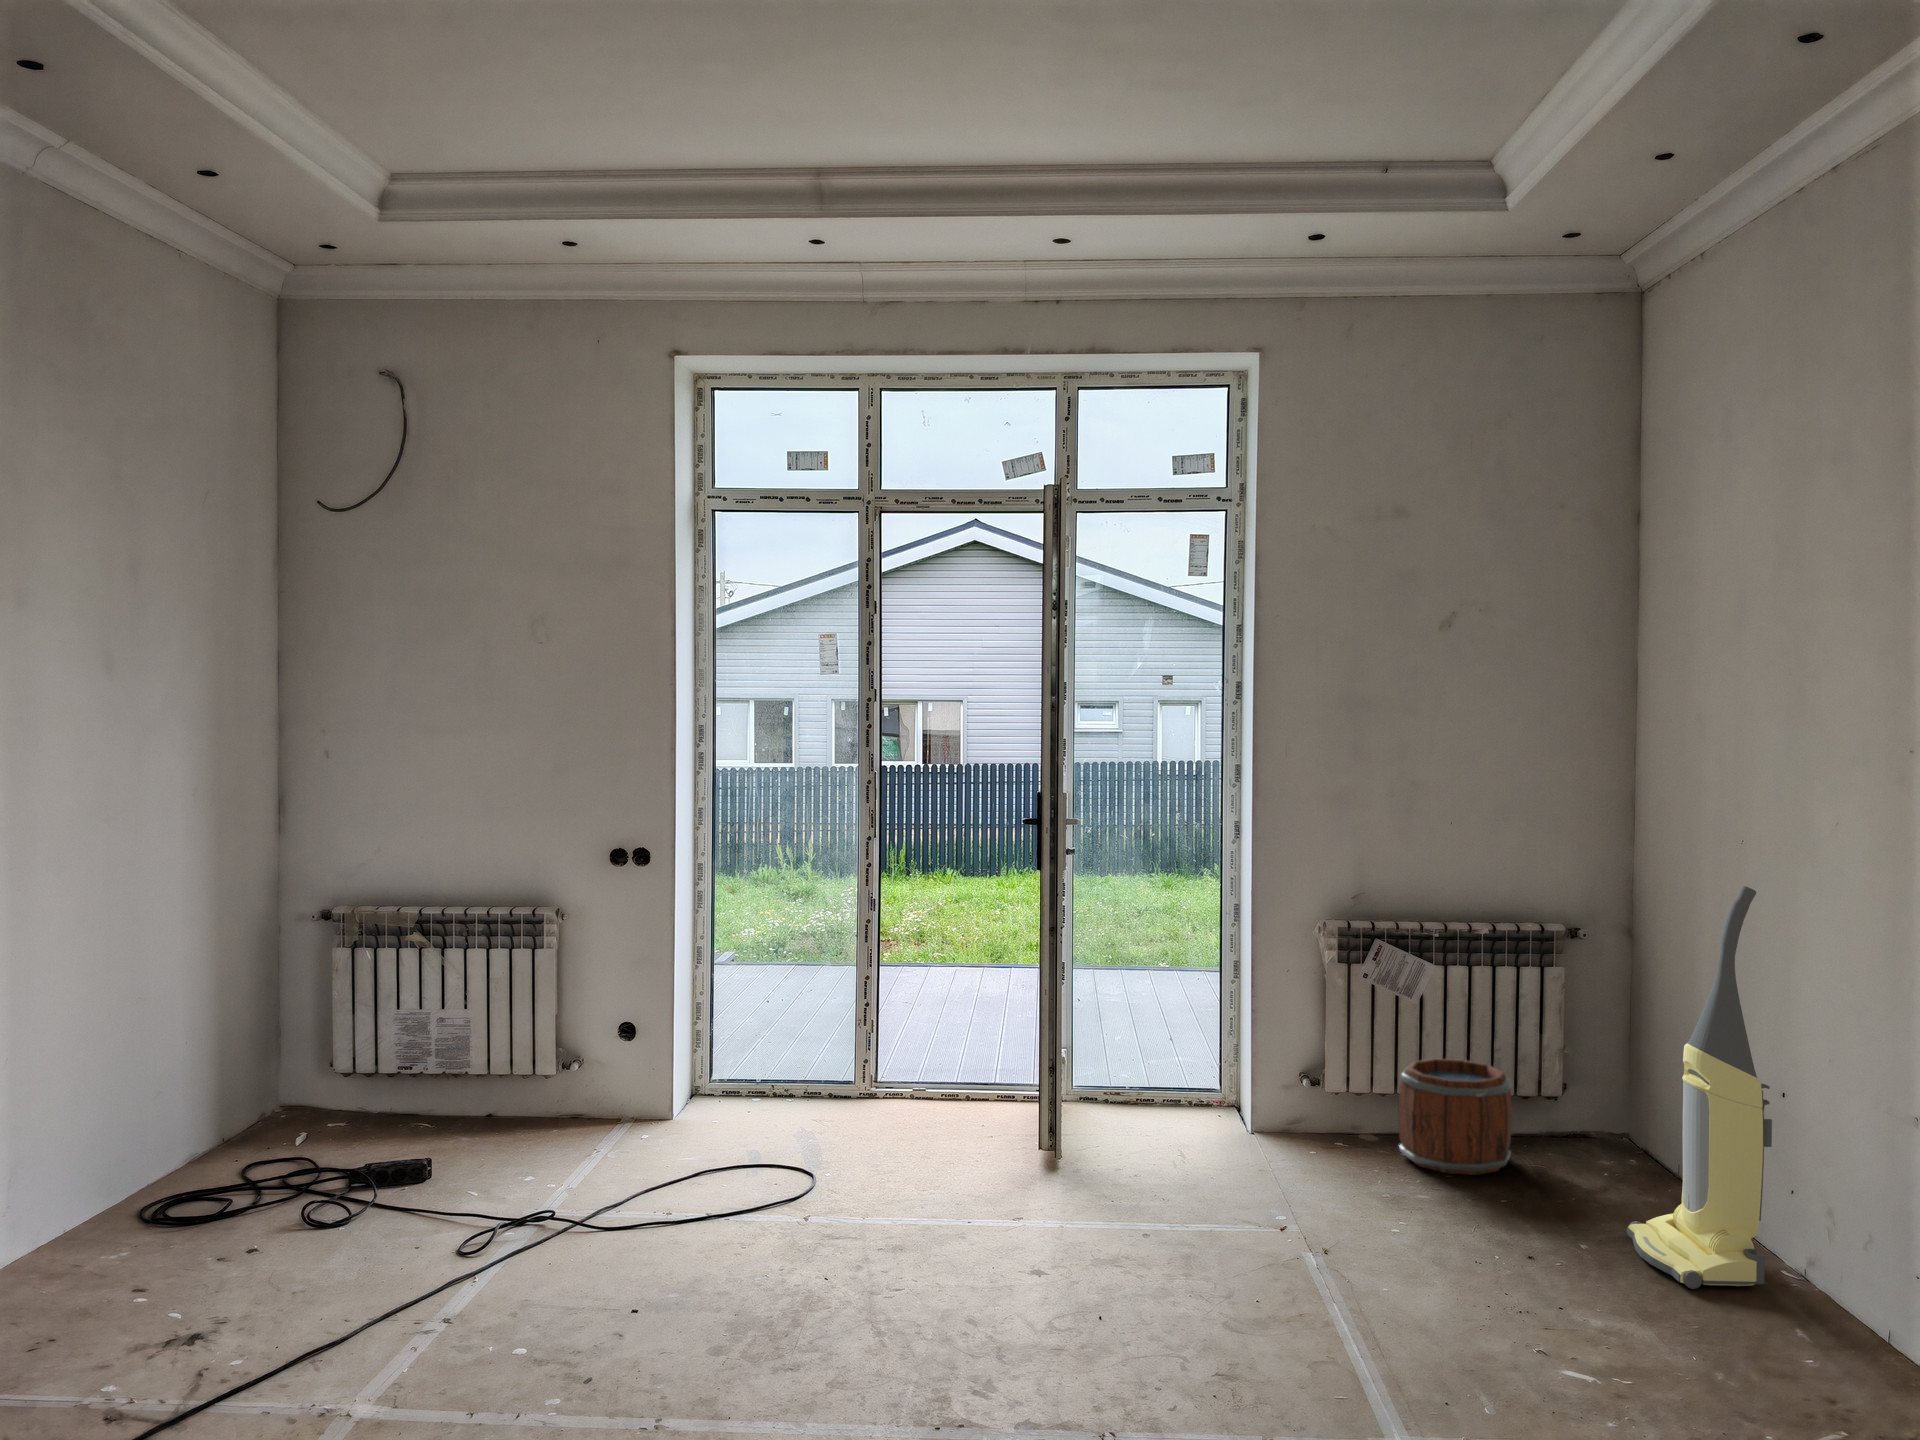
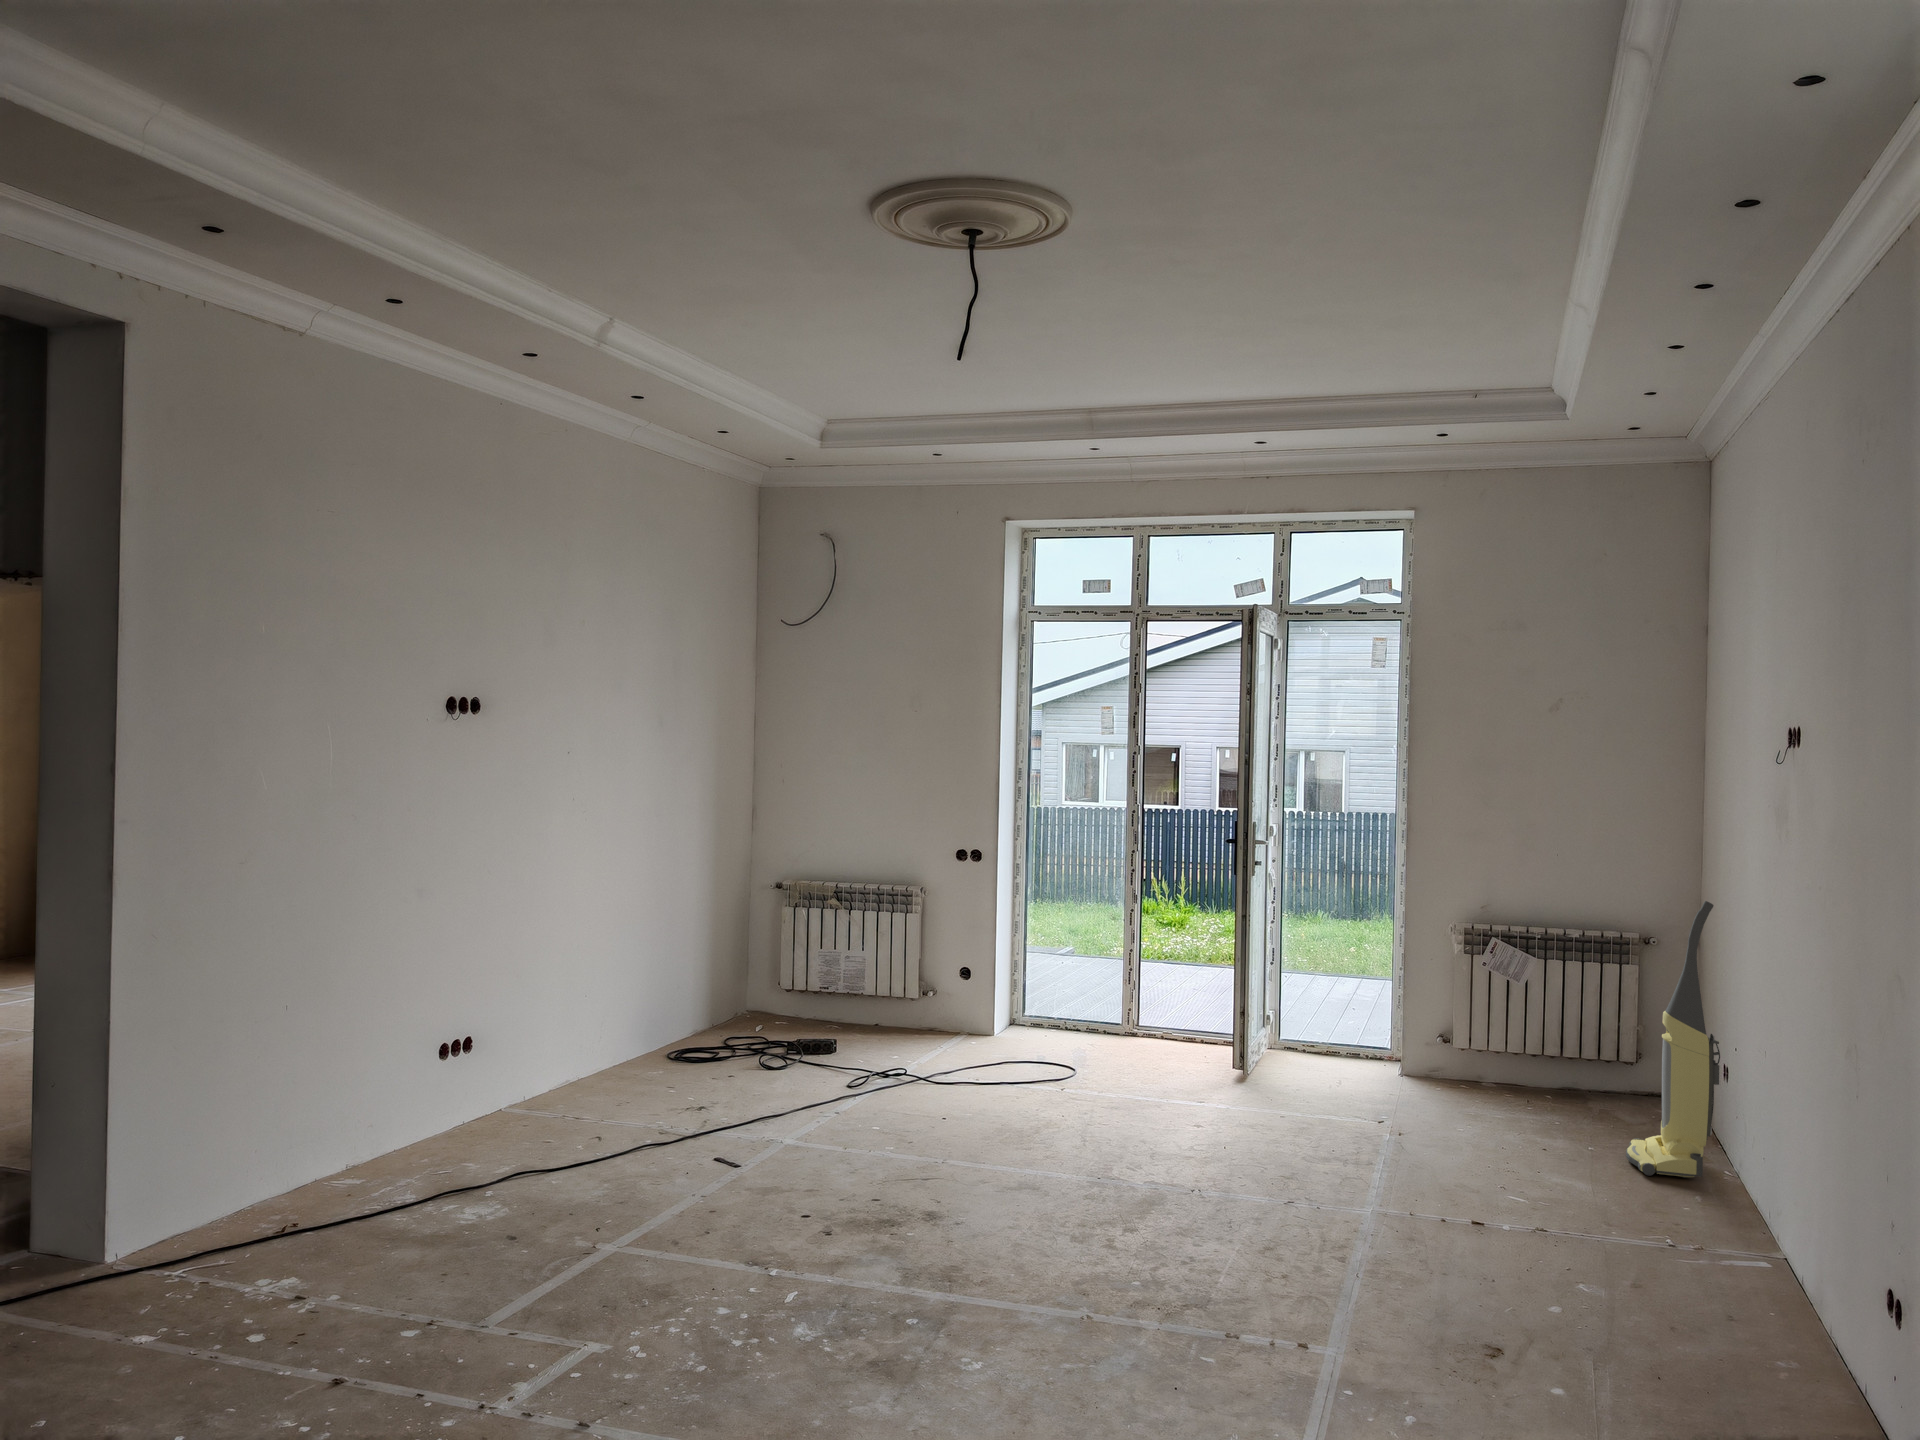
bucket: present [1398,1059,1512,1175] -> none [1499,1028,1585,1110]

